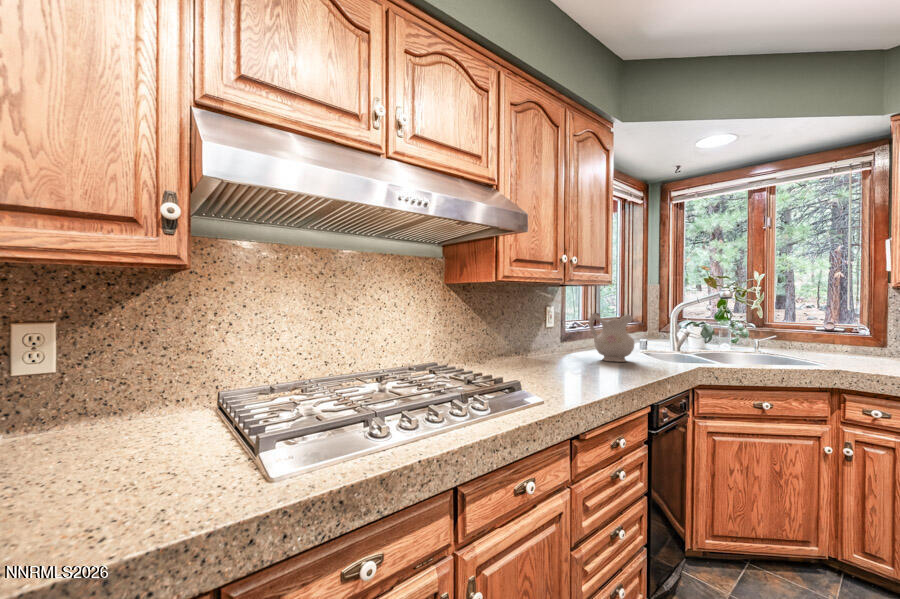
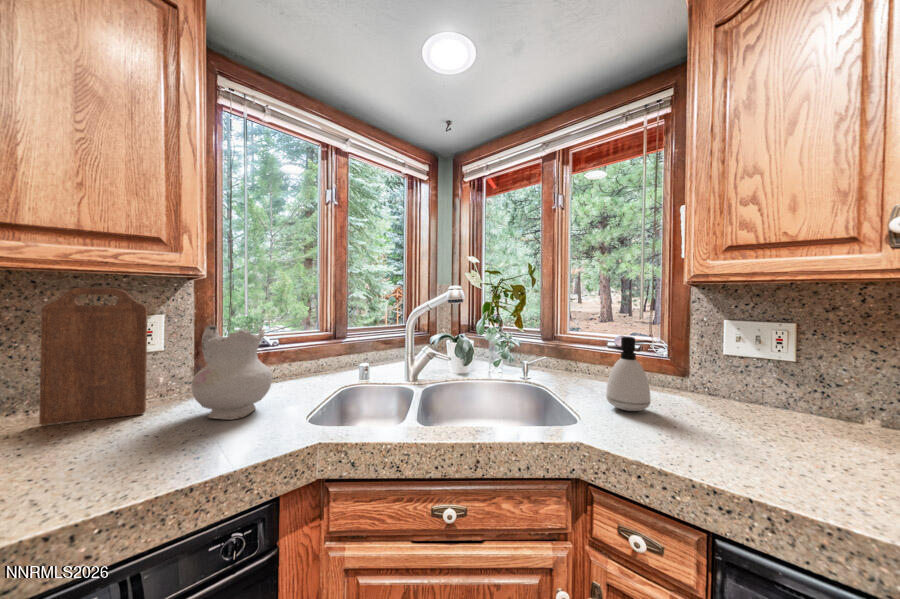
cutting board: none [533,293,568,362] -> present [39,288,148,425]
soap dispenser: none [835,318,869,363] -> present [606,336,652,411]

